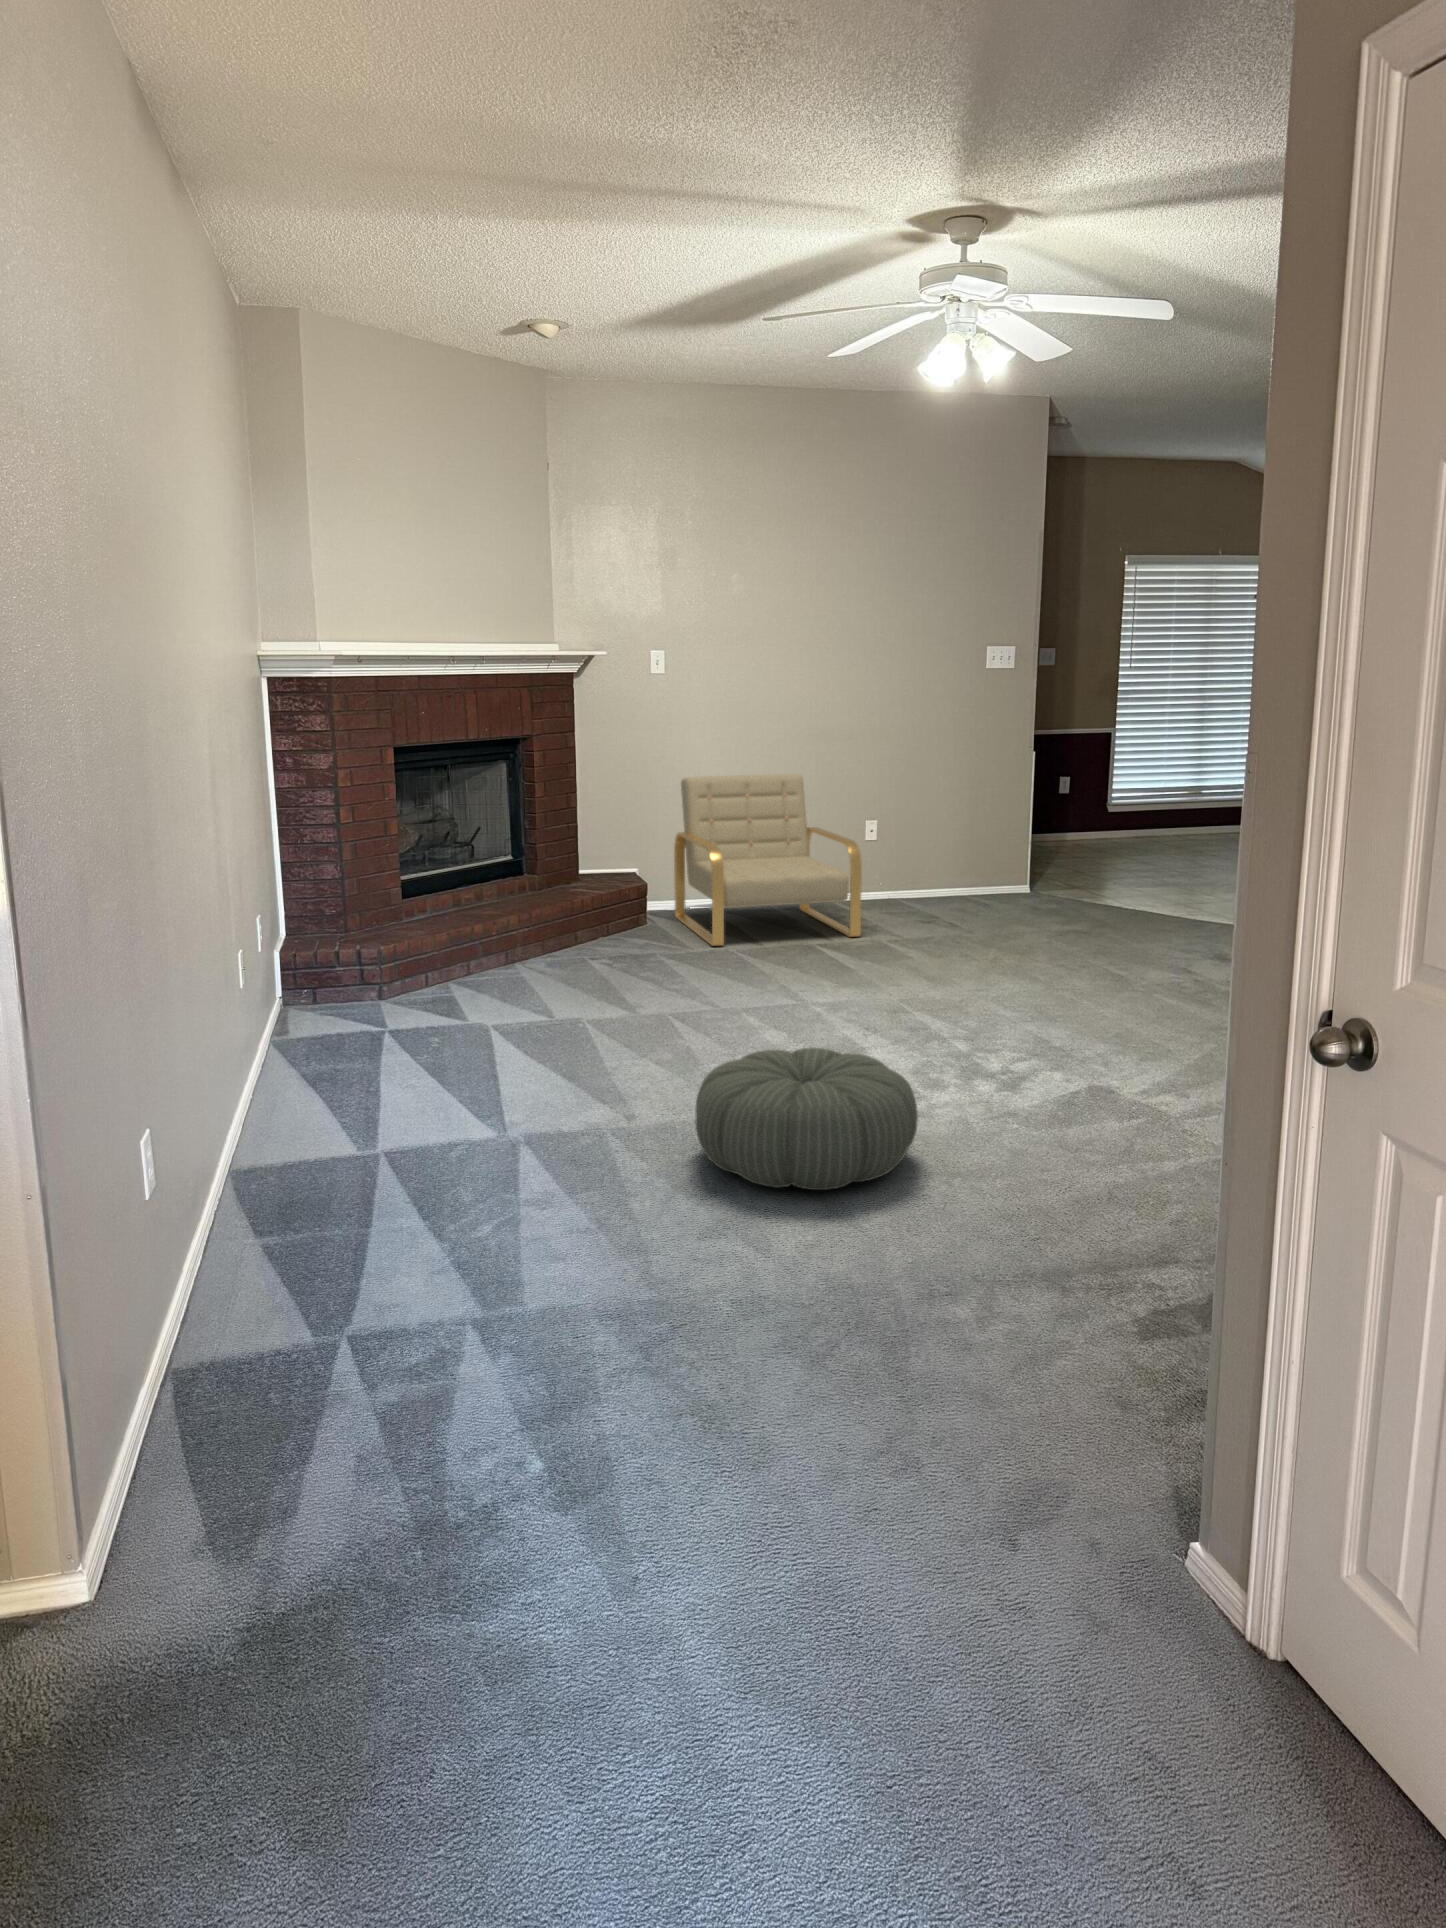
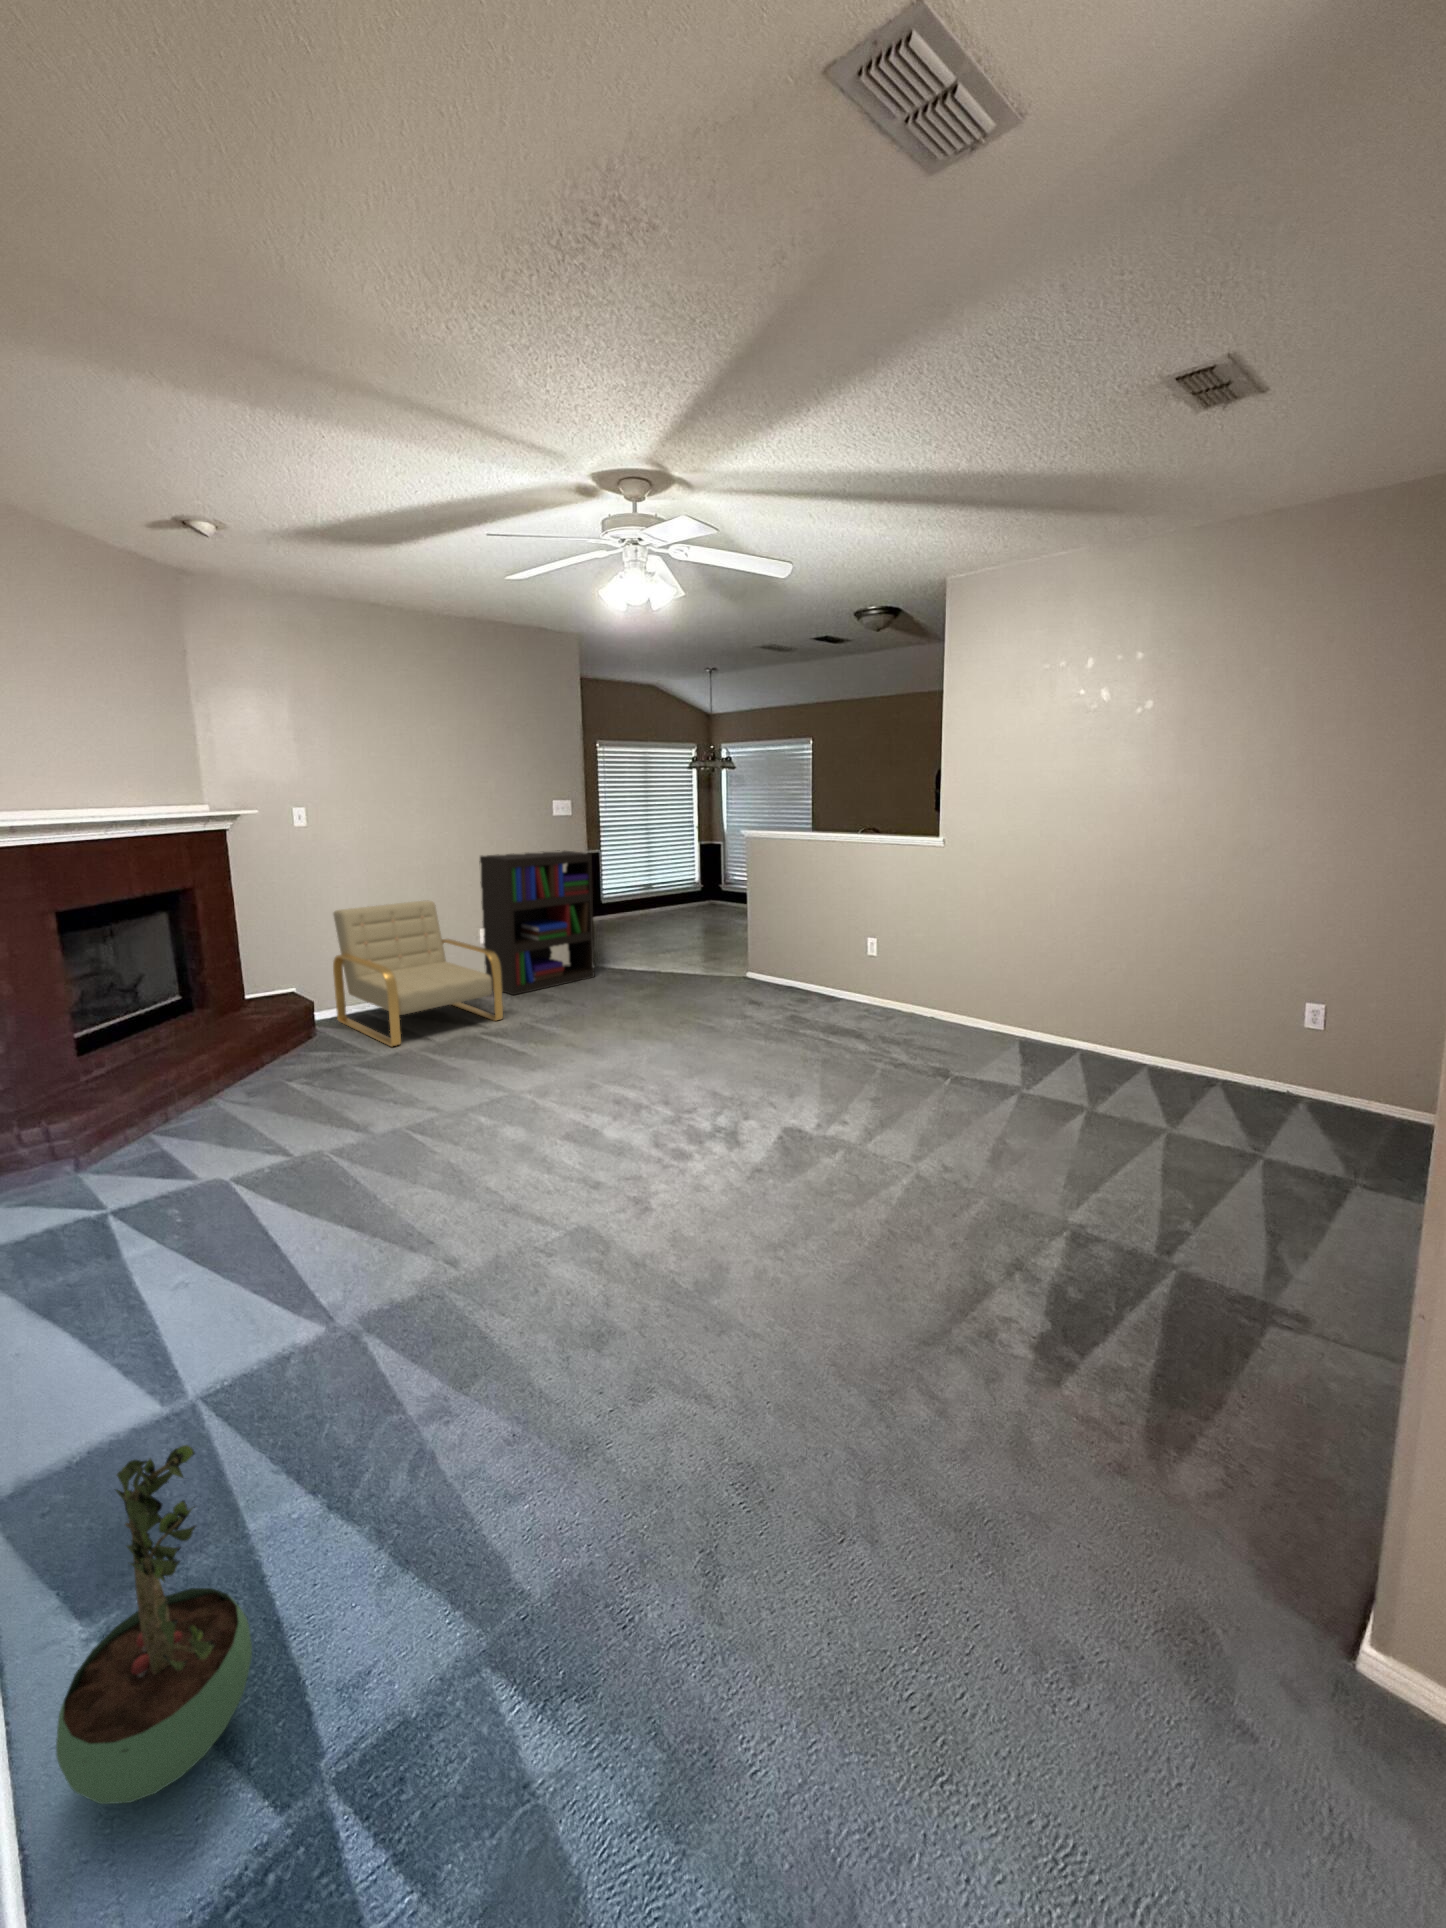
bookshelf: none [869,716,1032,915] -> present [480,851,594,995]
pouf: present [696,1047,918,1190] -> none [533,1162,722,1310]
potted plant: none [199,1068,324,1306] -> present [56,1445,252,1804]

